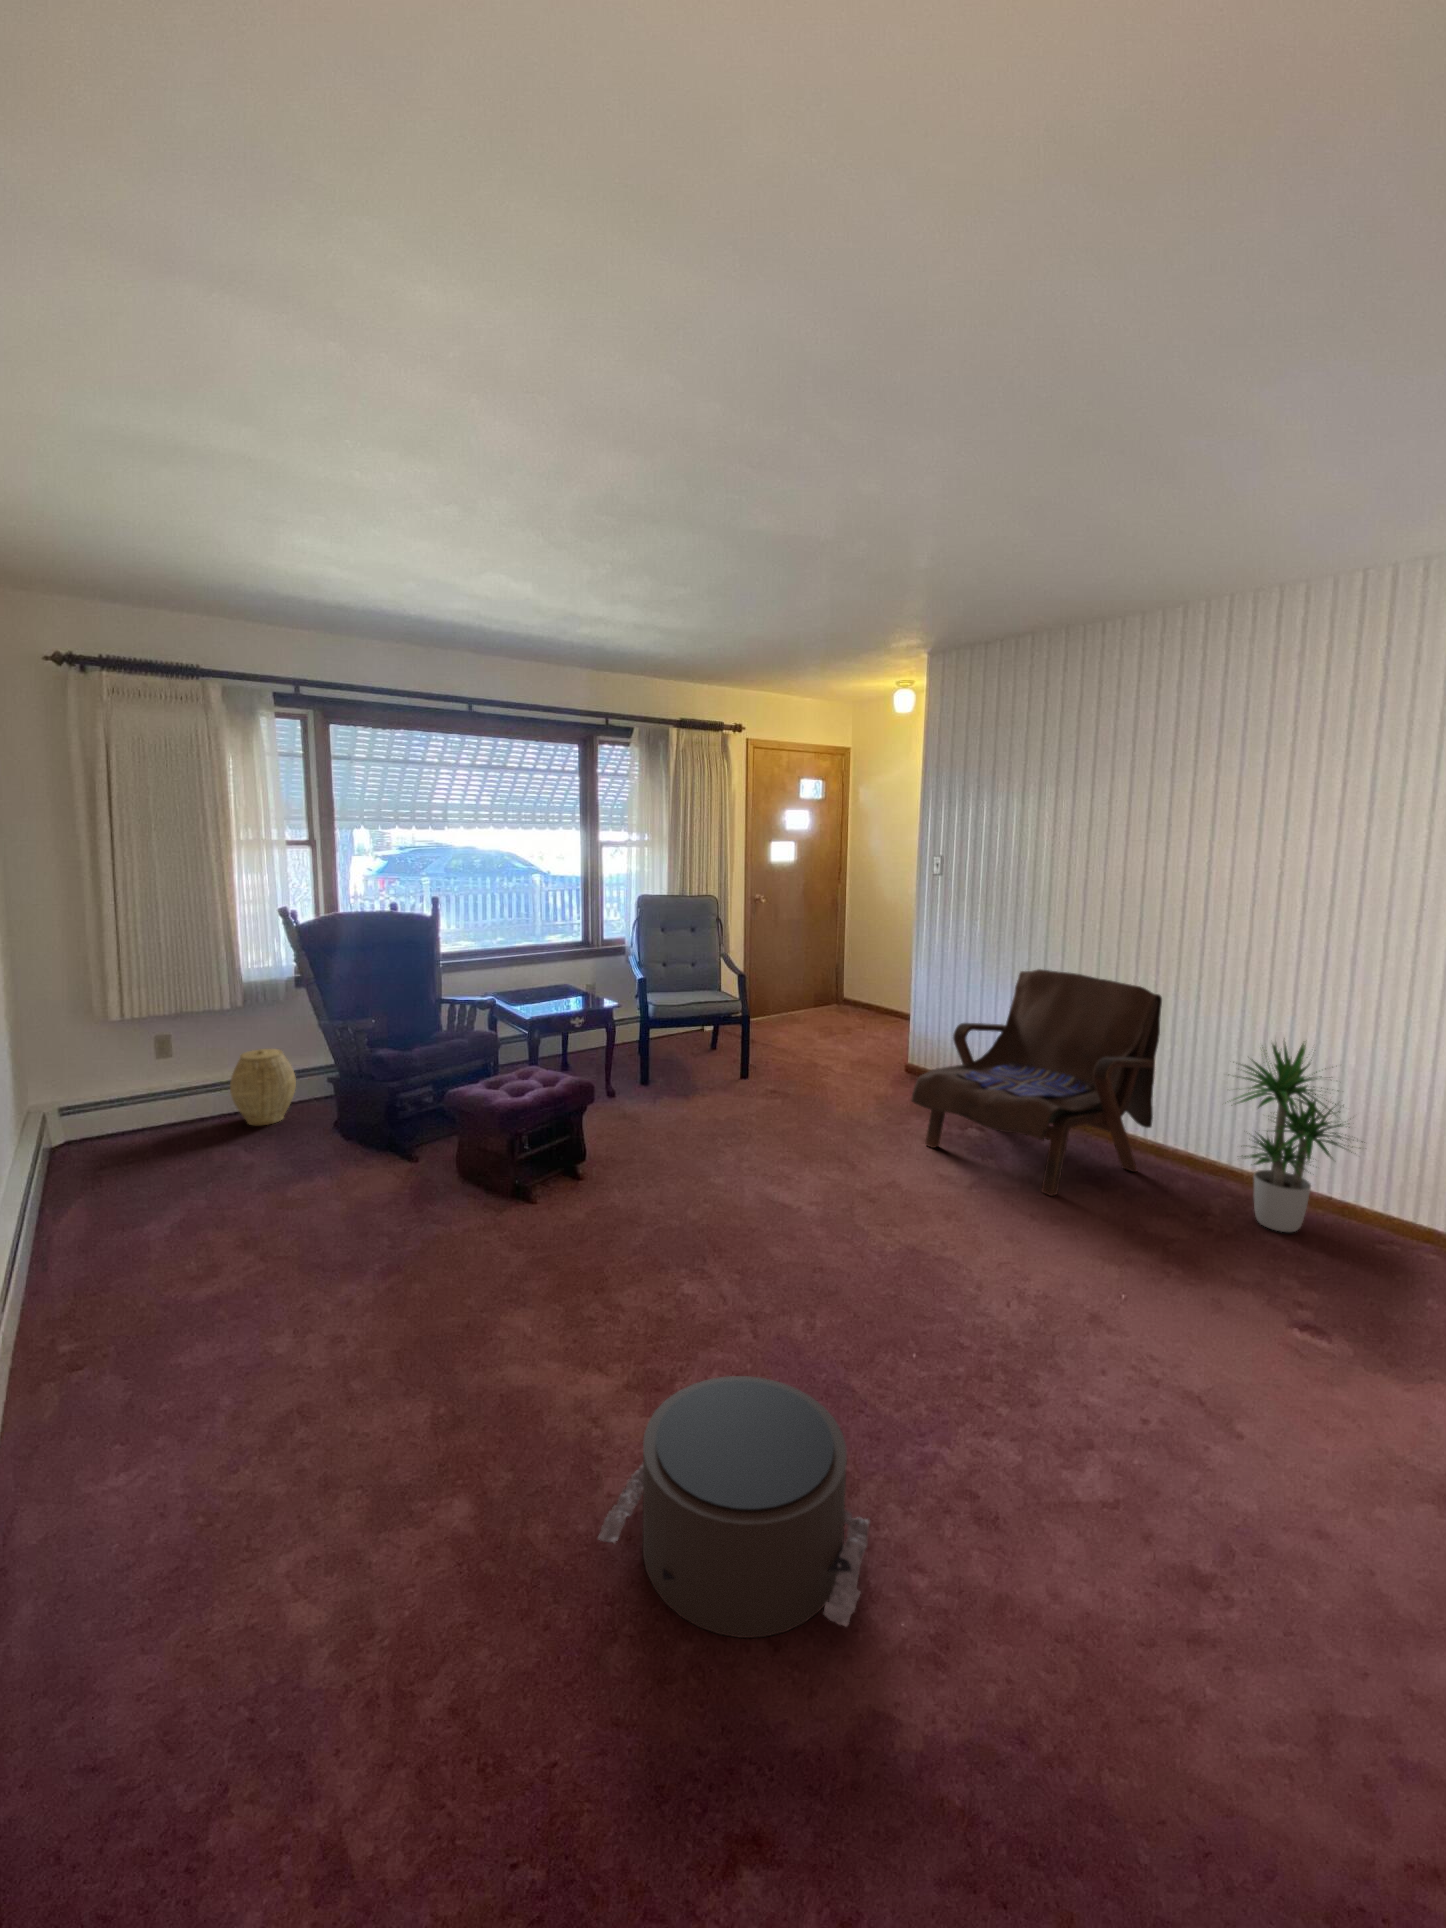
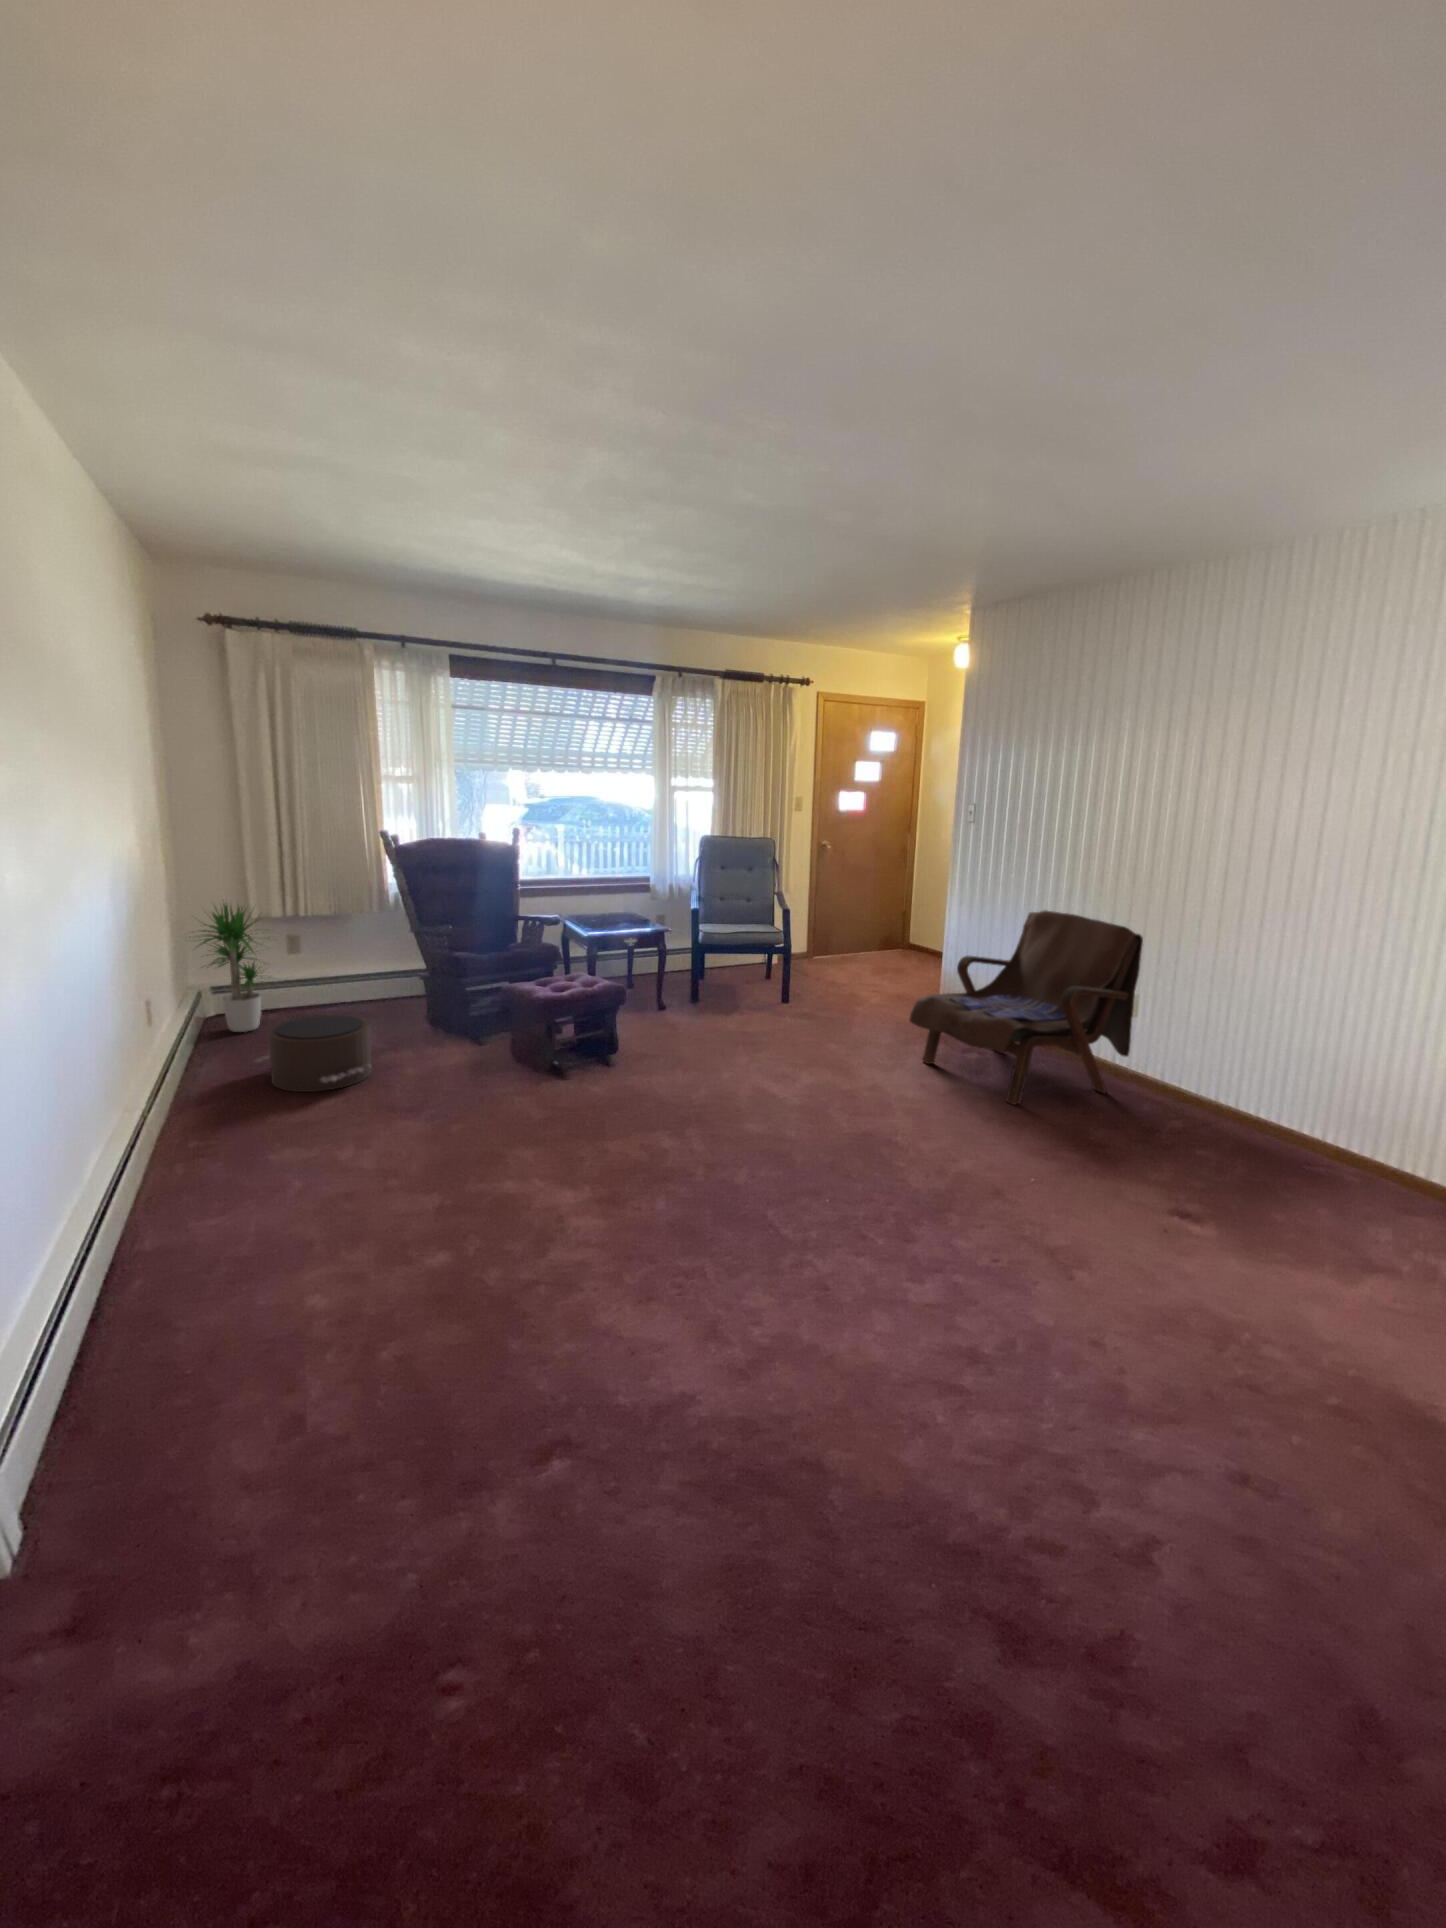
potted plant: present [1231,1042,1362,1232] -> present [196,904,271,1032]
woven basket: present [230,1049,296,1125] -> none [341,950,394,1013]
pouf: present [598,1376,870,1638] -> present [255,1015,372,1092]

